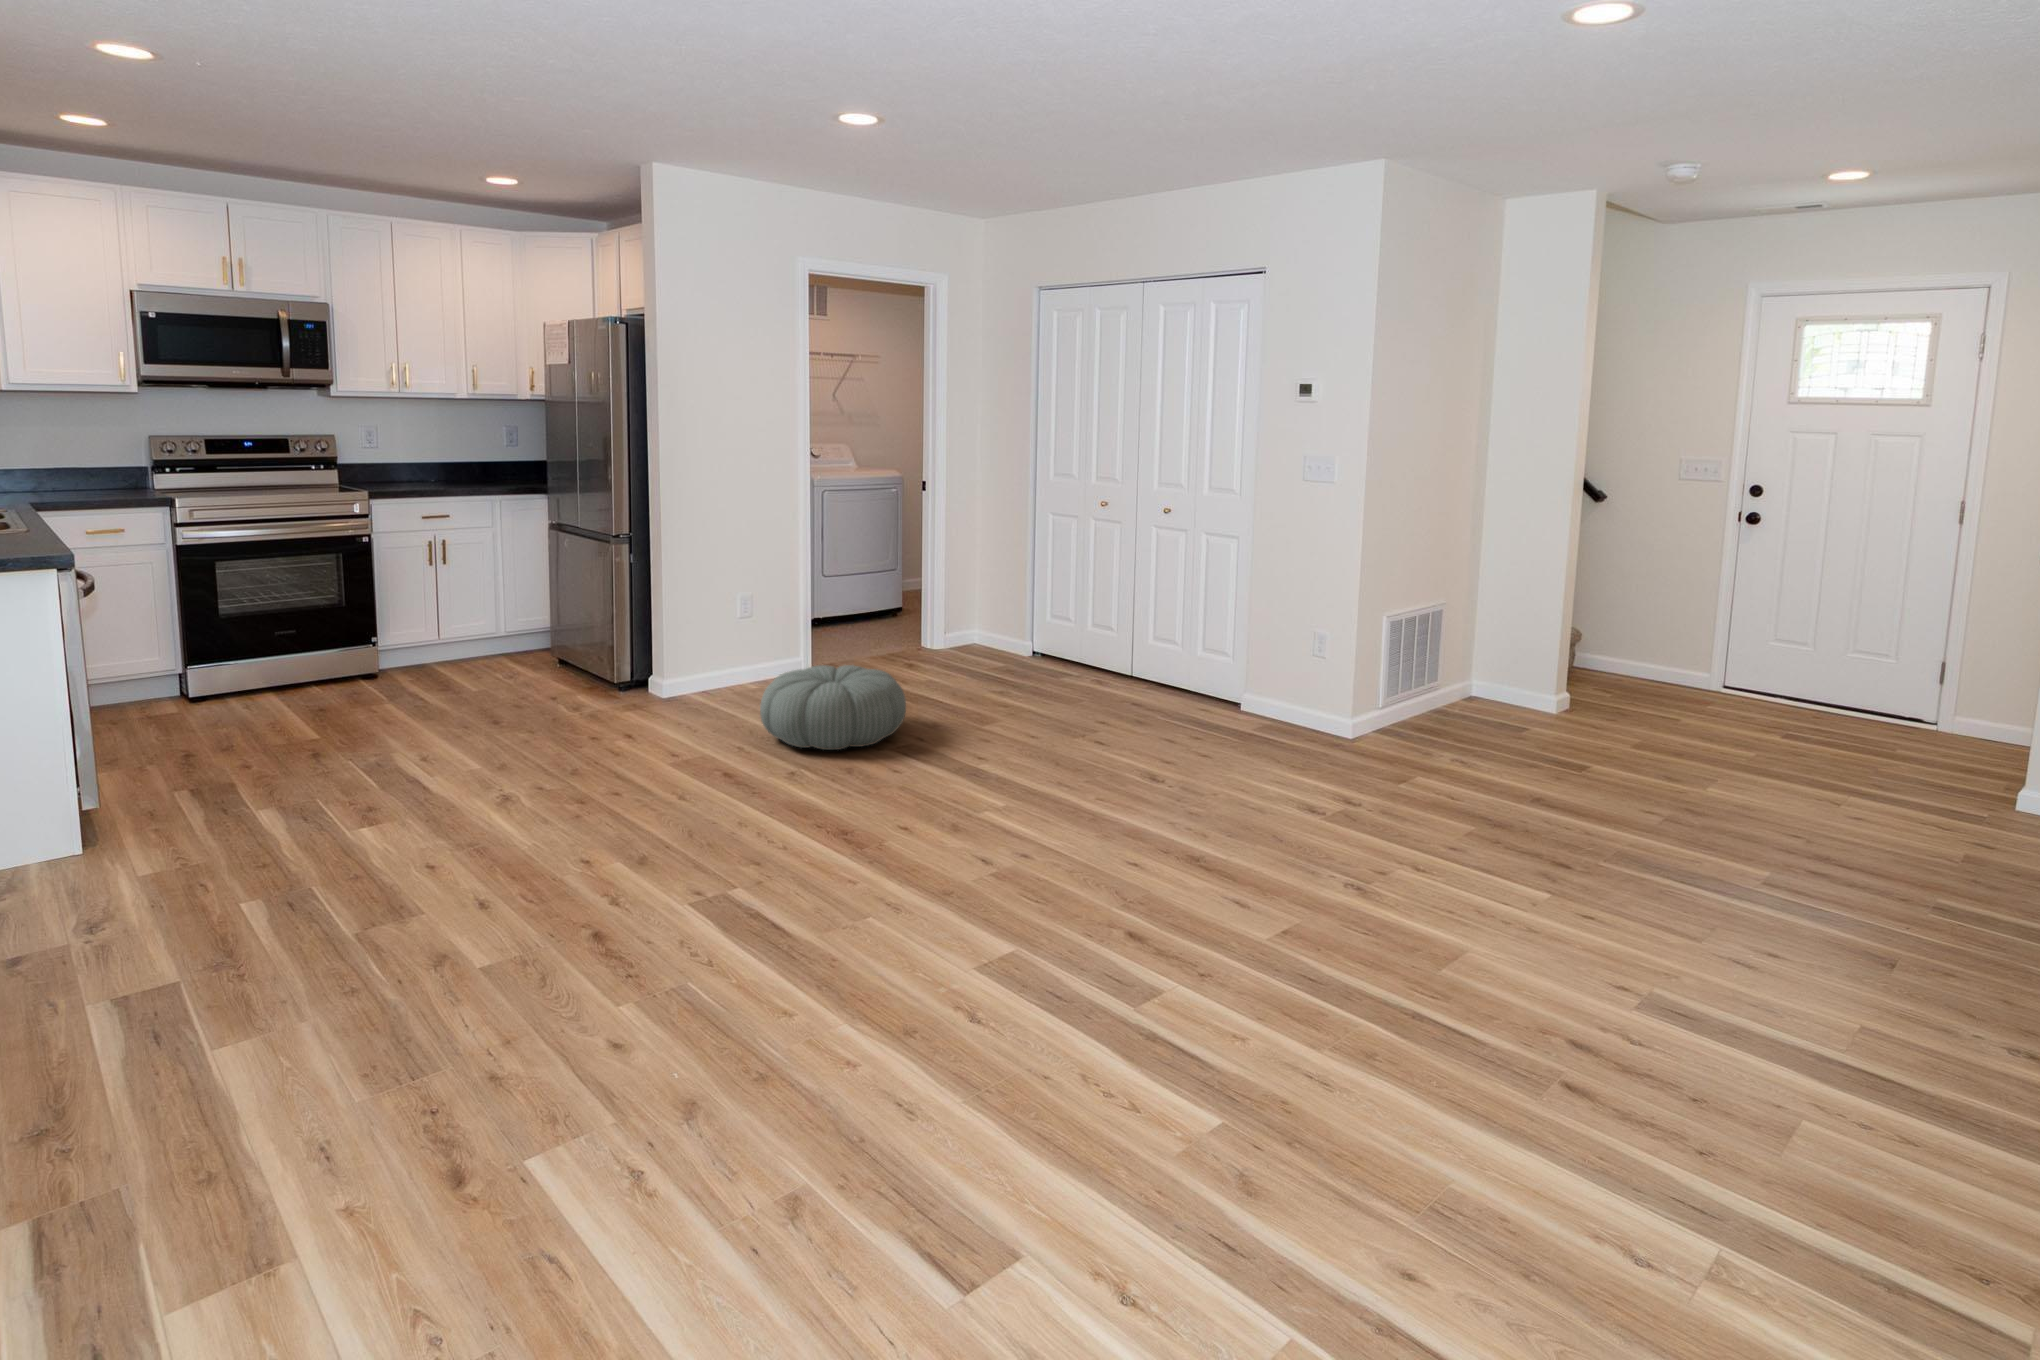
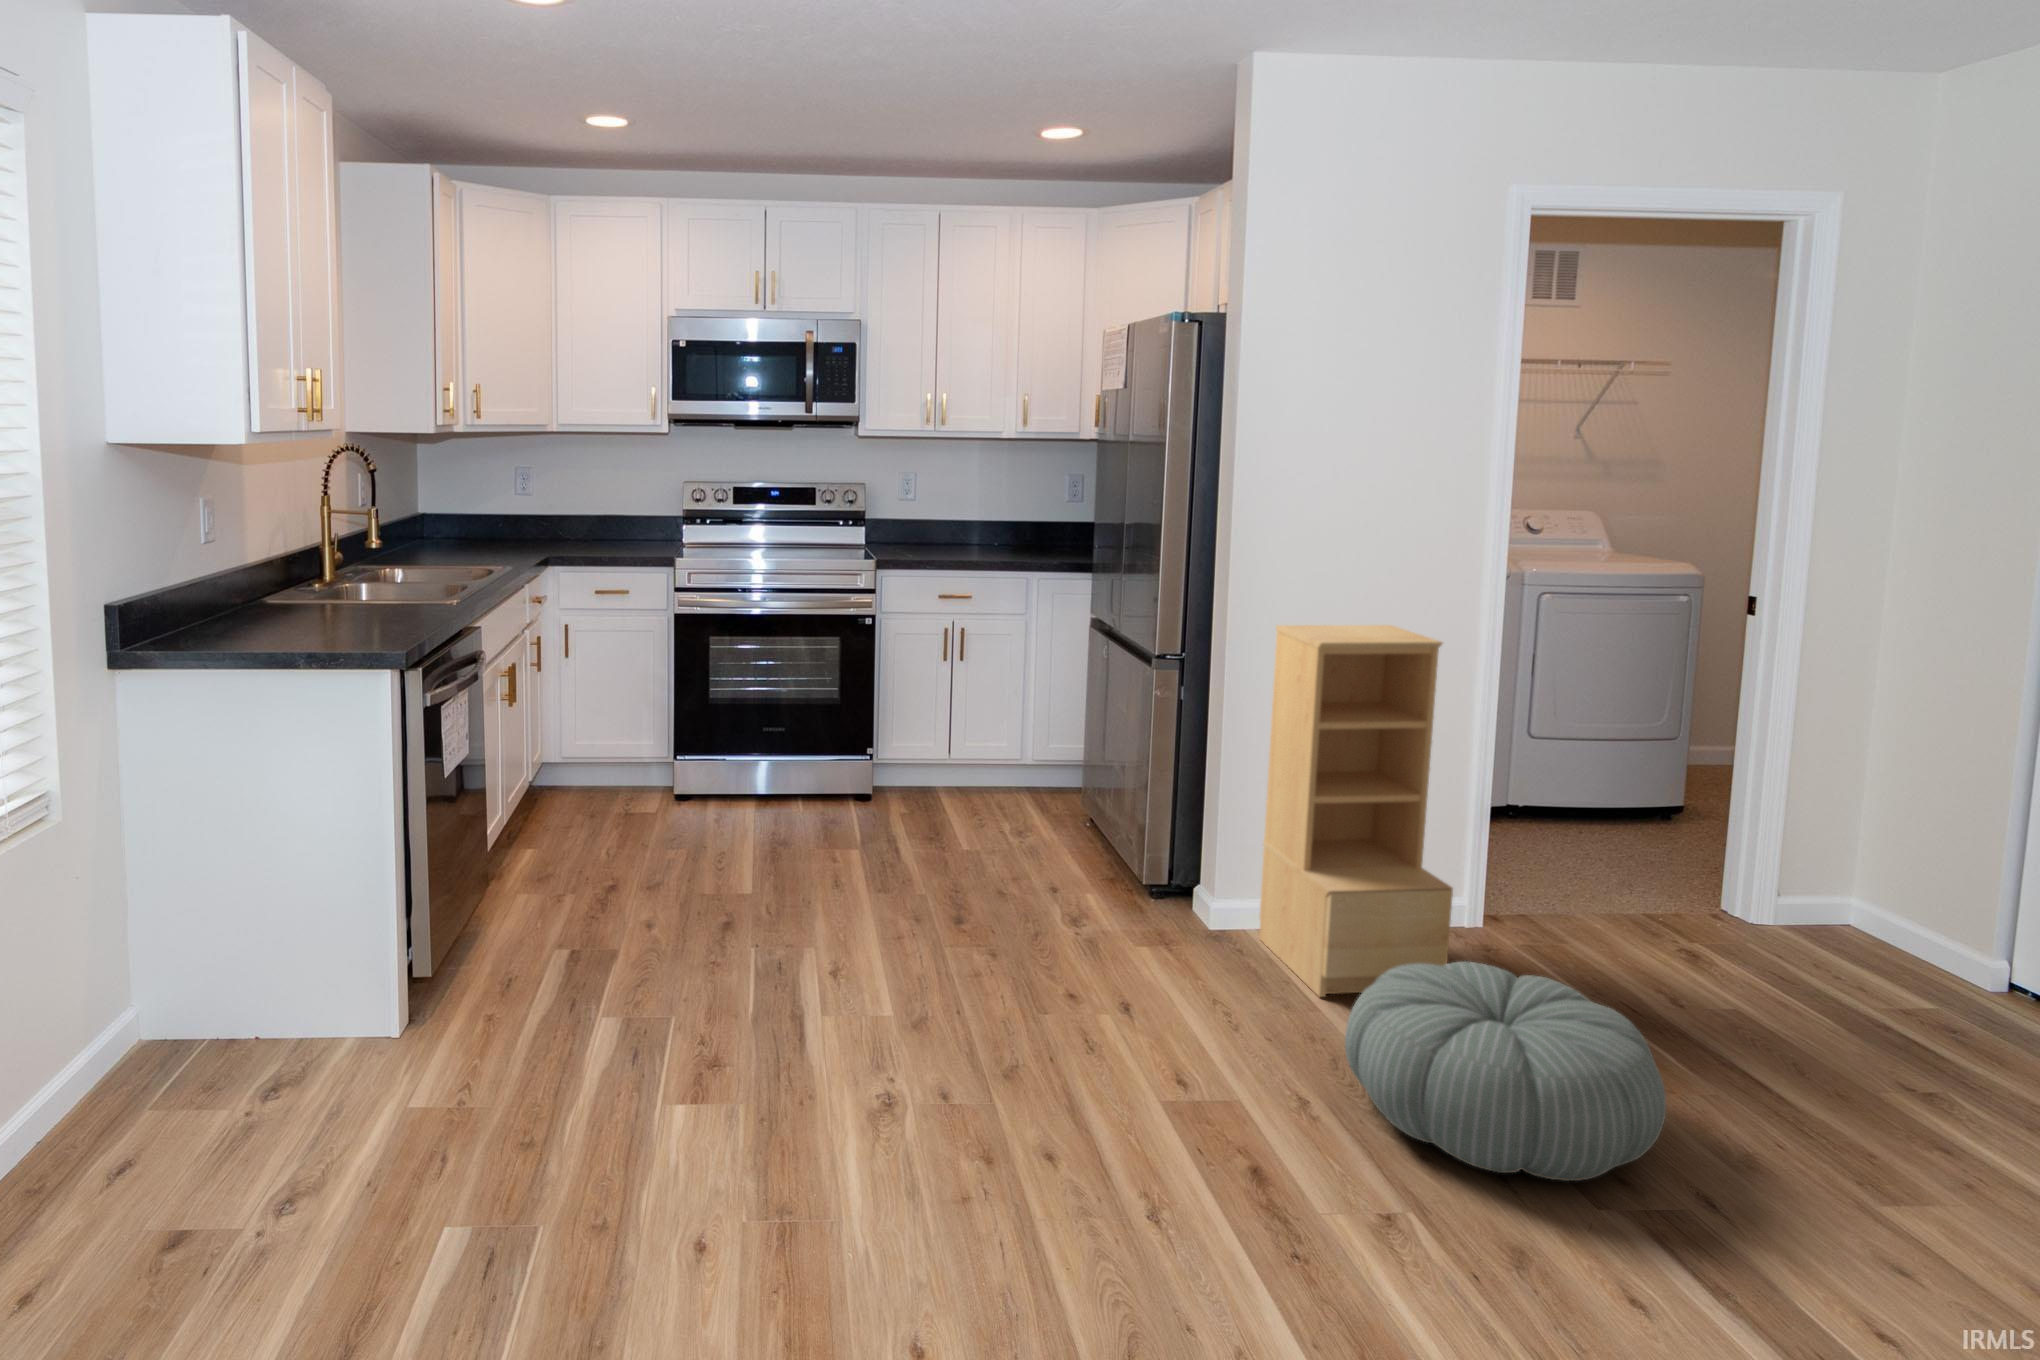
bookshelf: none [689,502,800,712] -> present [1259,625,1453,997]

